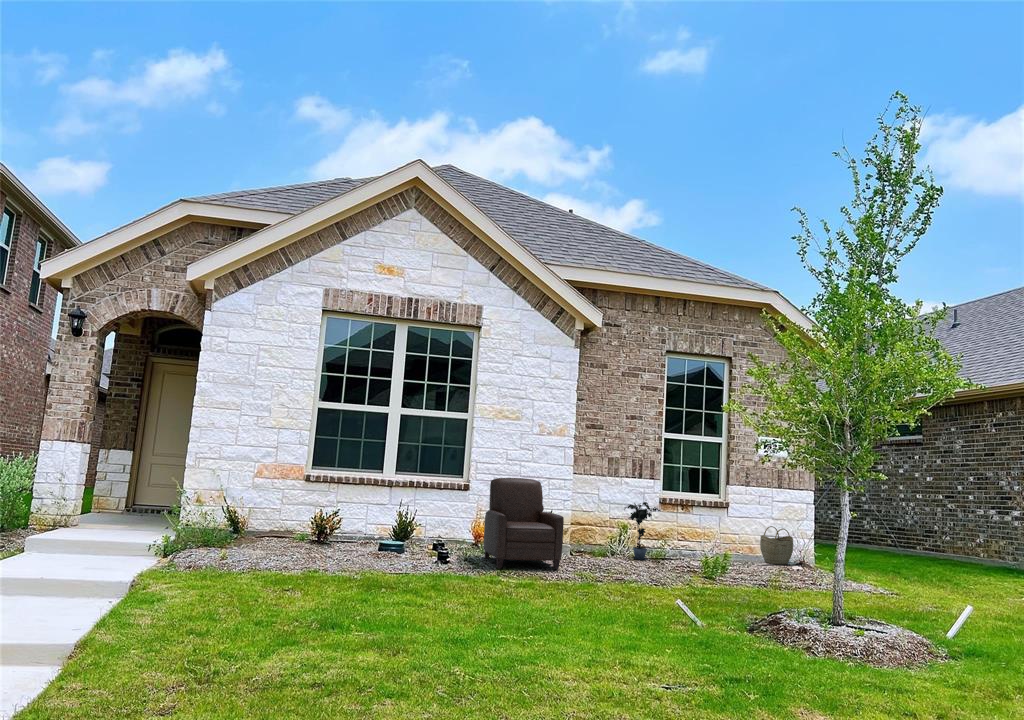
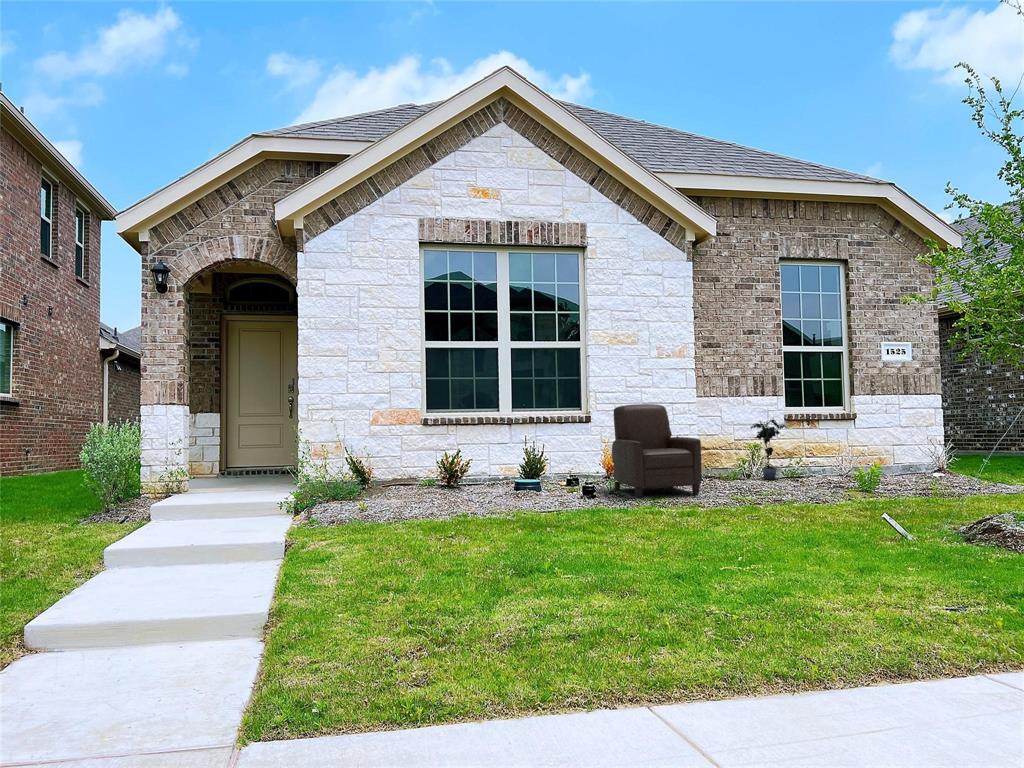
woven basket: present [760,526,793,565] -> none [891,435,927,474]

